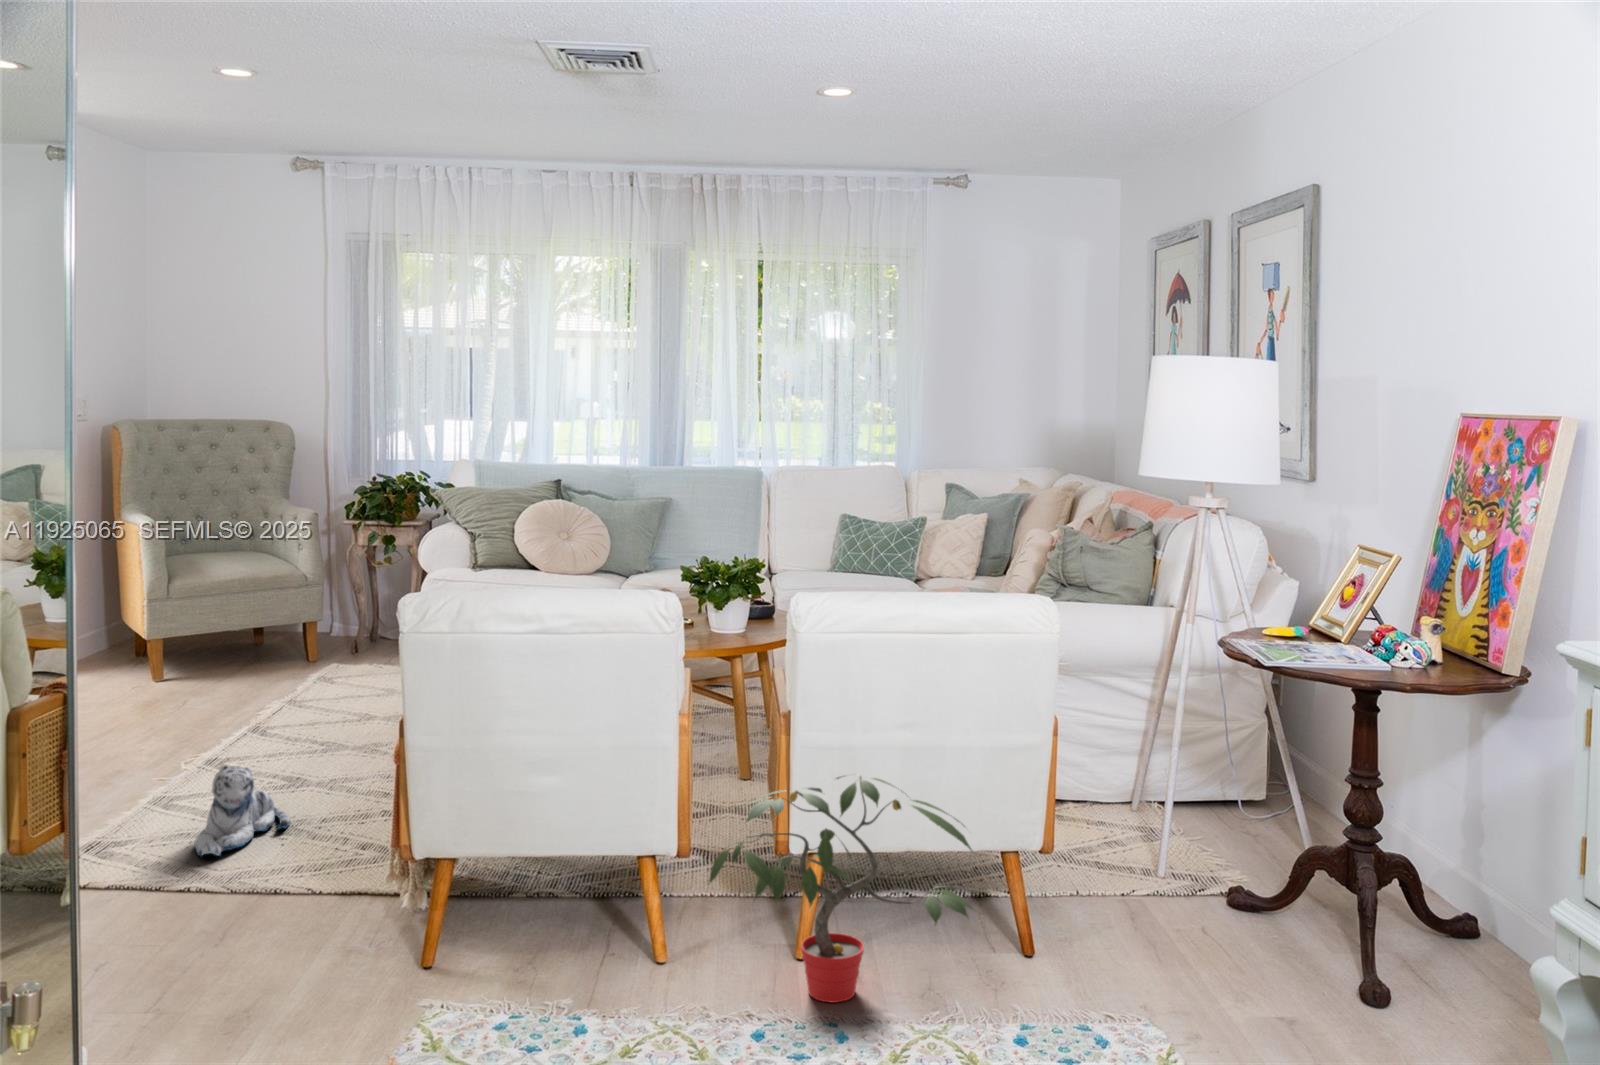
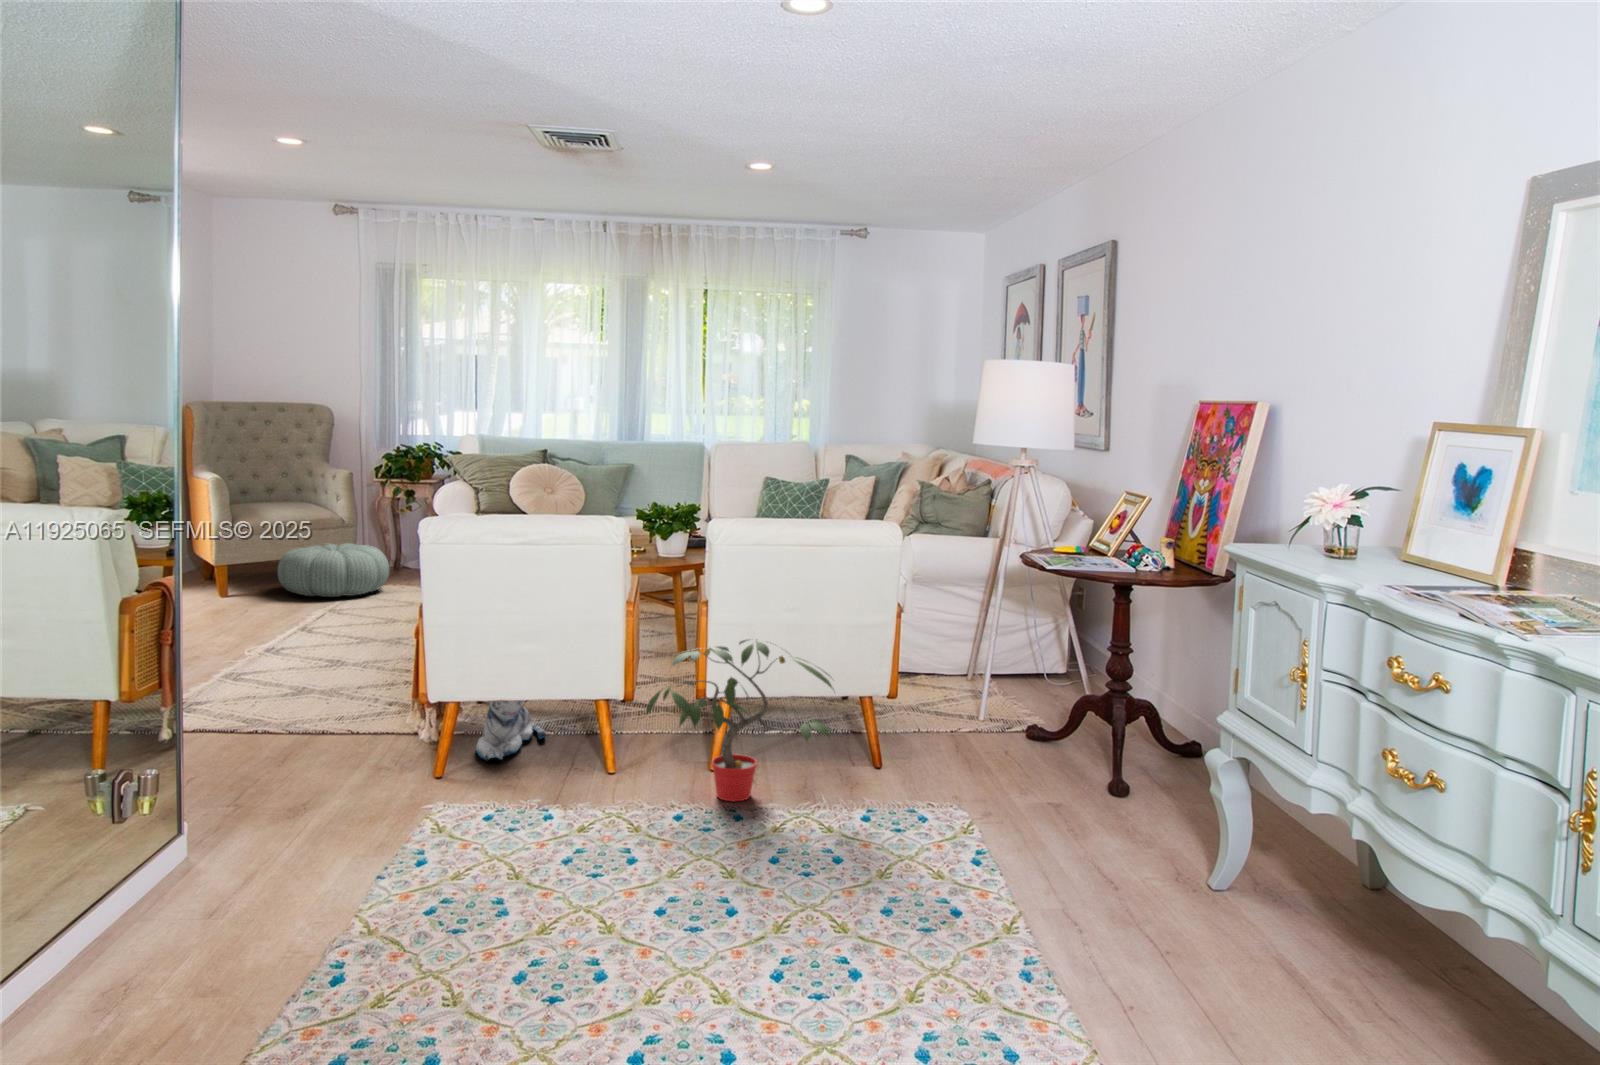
pouf: none [222,606,363,678] -> present [278,543,389,597]
plush toy: present [195,766,290,857] -> present [476,701,546,761]

